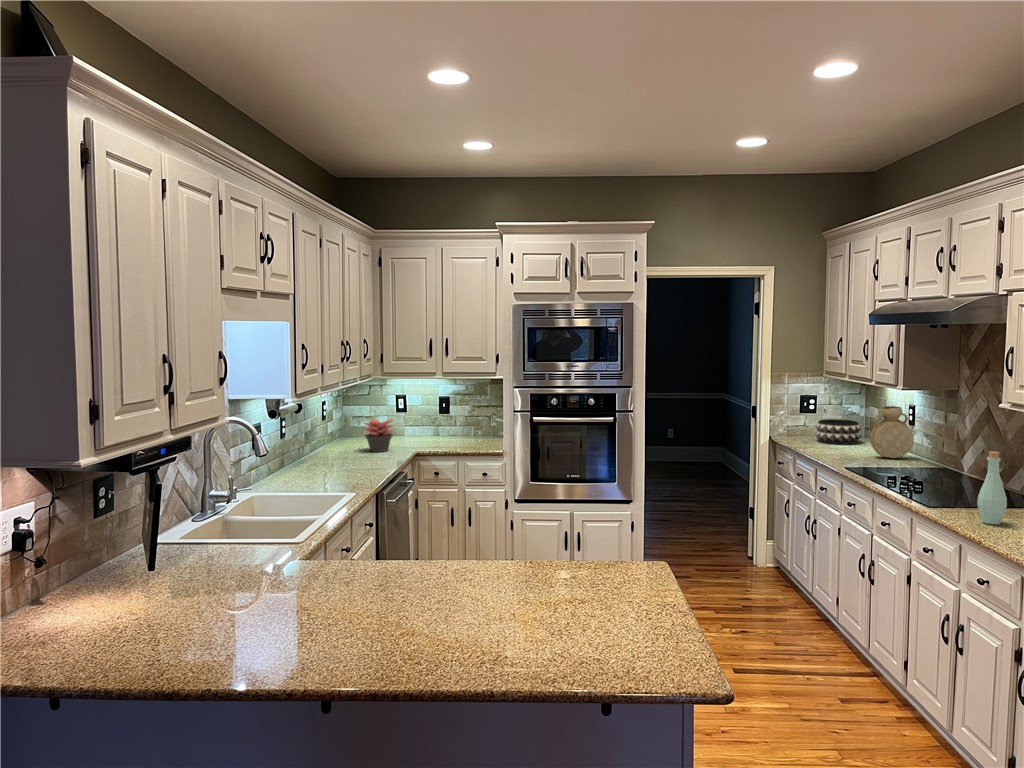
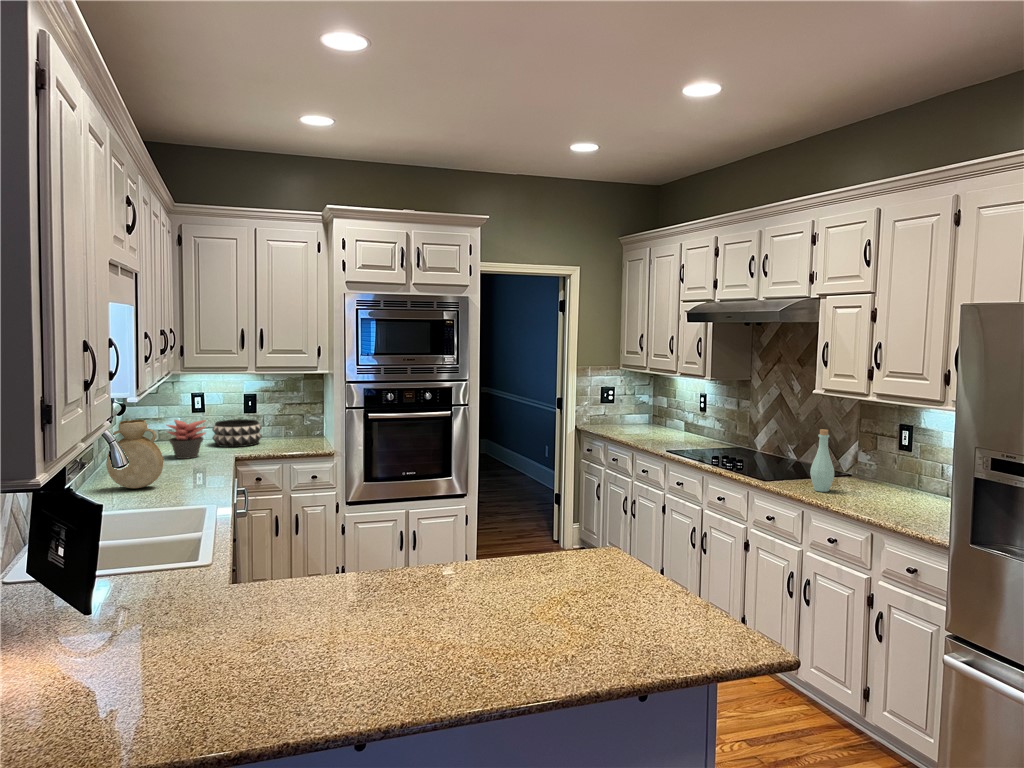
vase: present [870,406,914,458] -> present [106,419,163,488]
decorative bowl: present [815,419,861,444] -> present [212,419,262,447]

